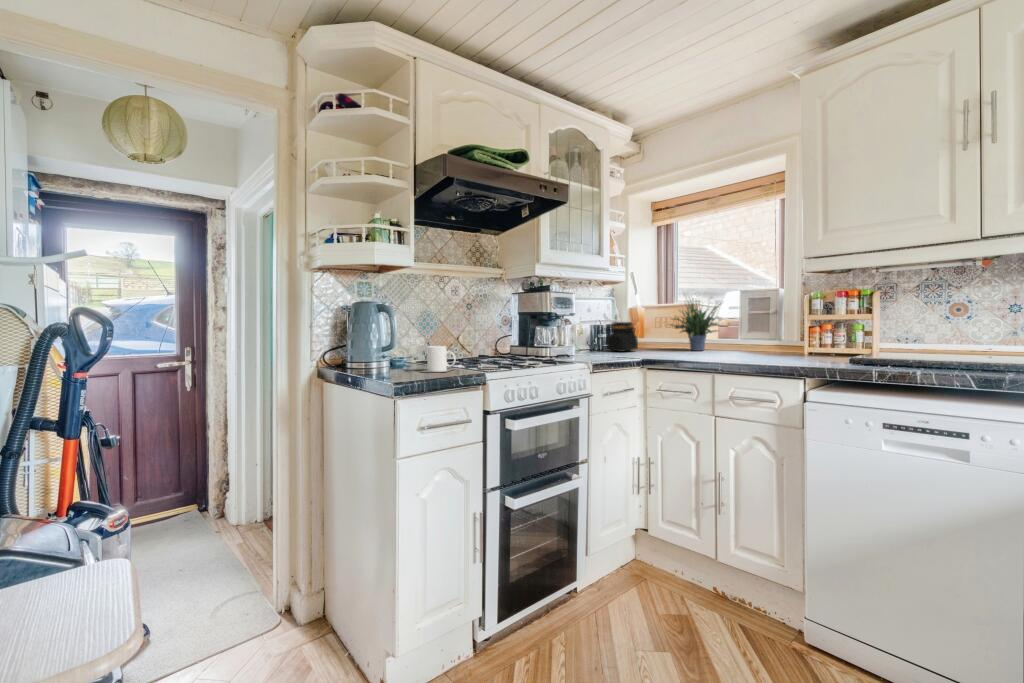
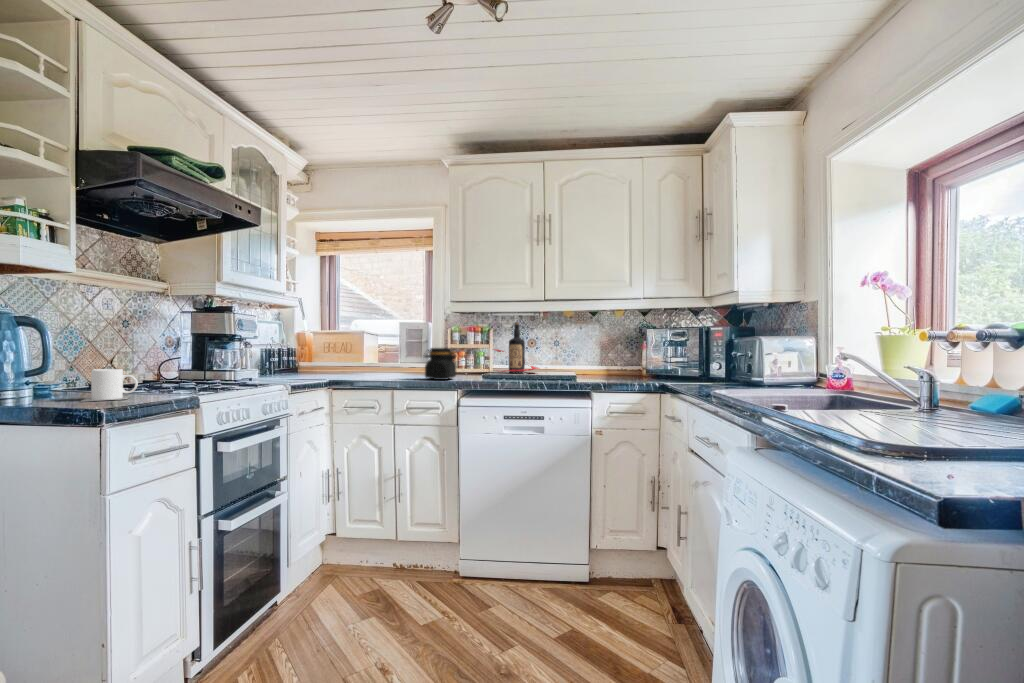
bottle: none [878,276,979,359] -> present [493,322,539,373]
potted plant: present [670,299,719,351] -> none [341,319,390,371]
jar: present [607,322,638,352] -> present [424,348,457,380]

